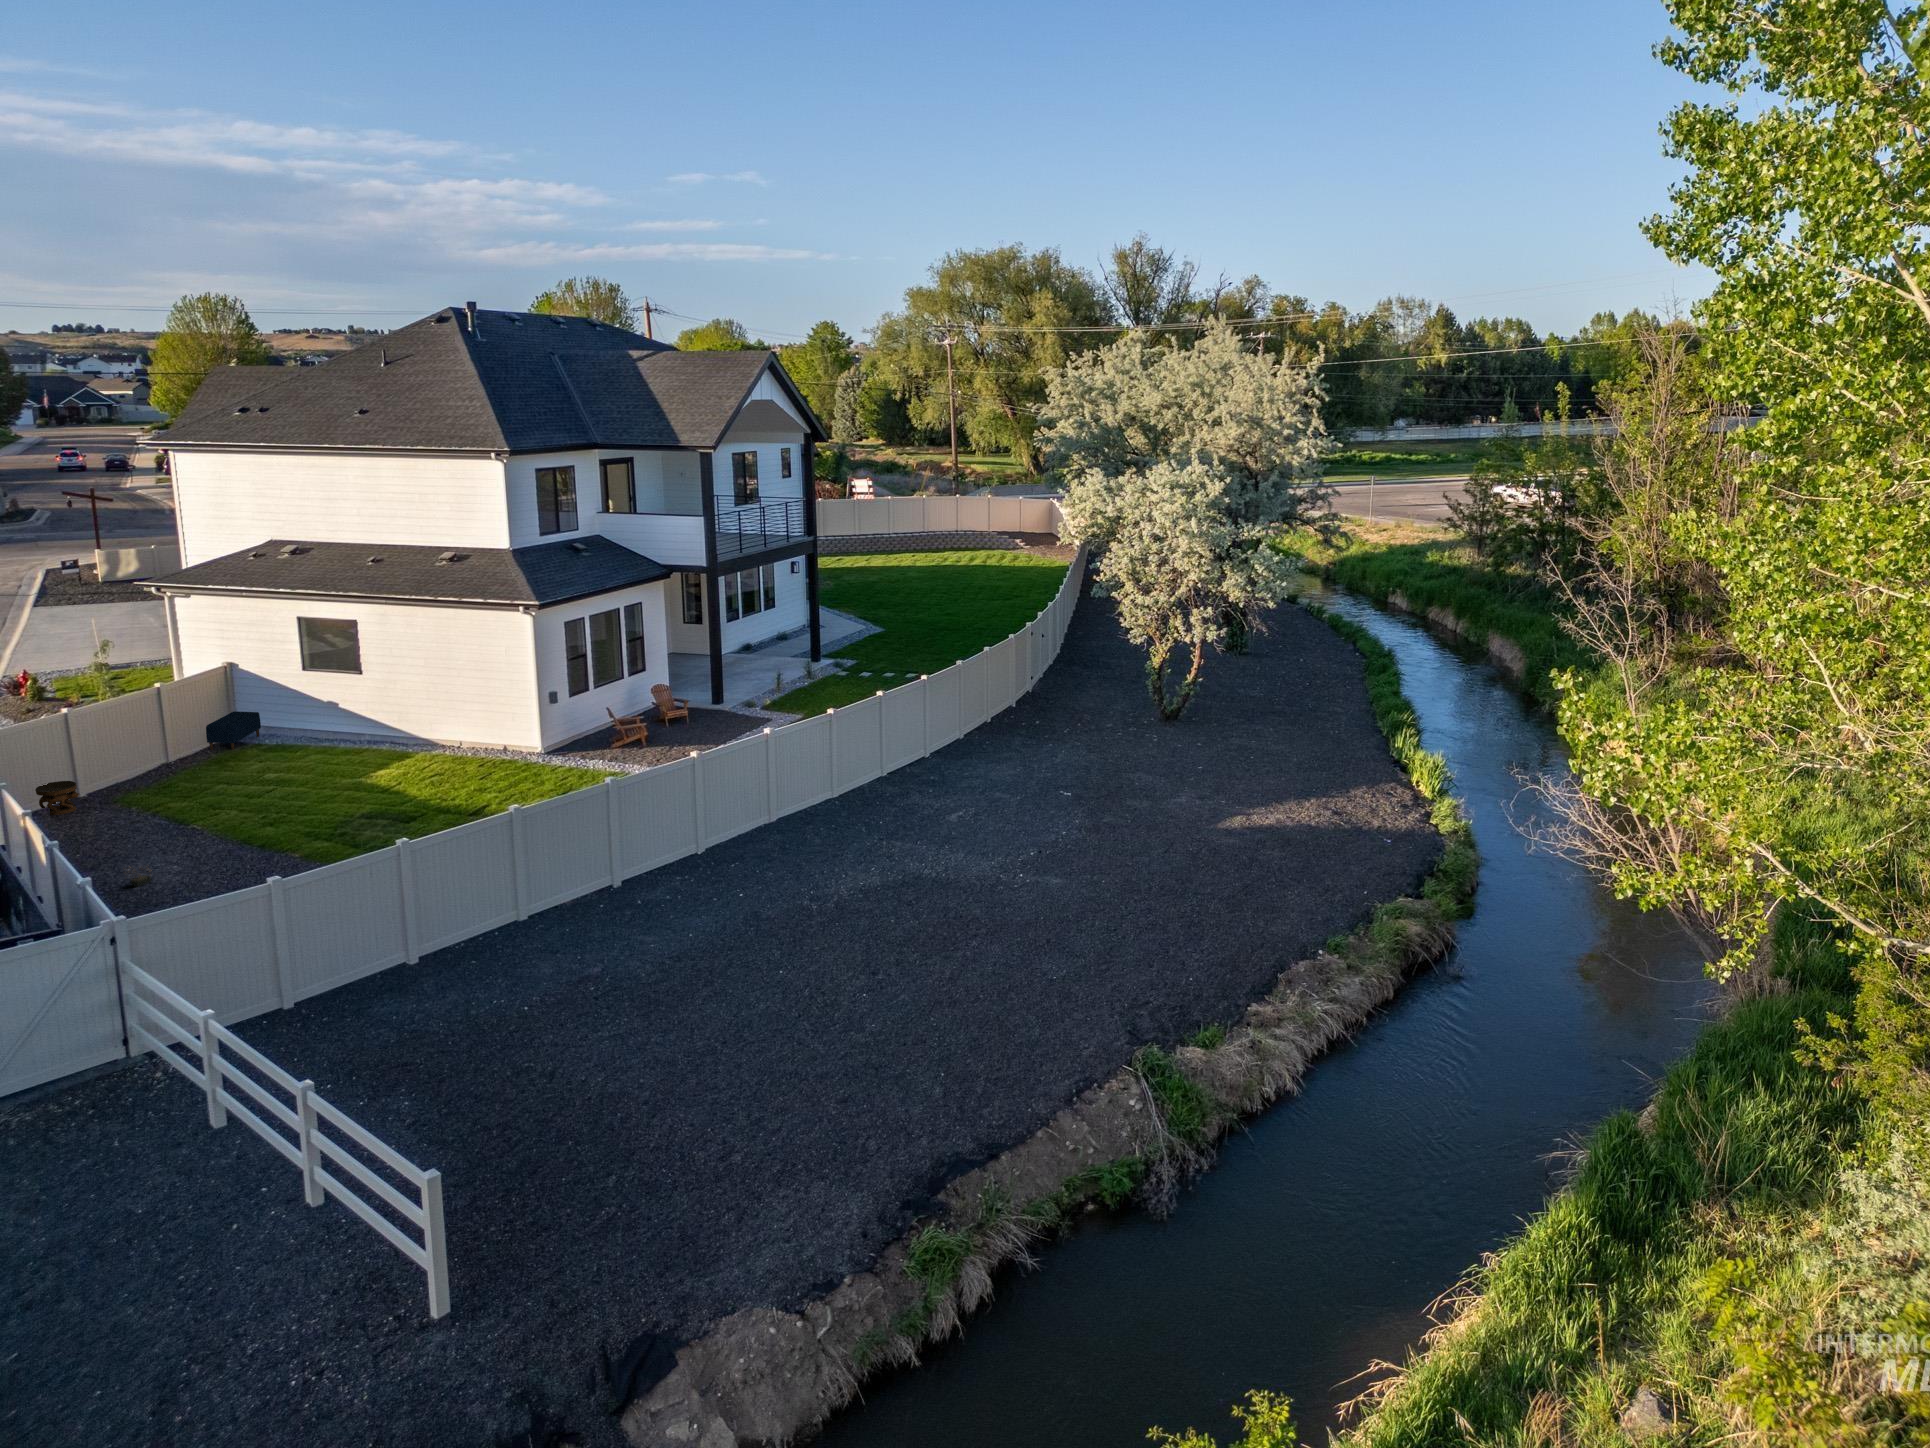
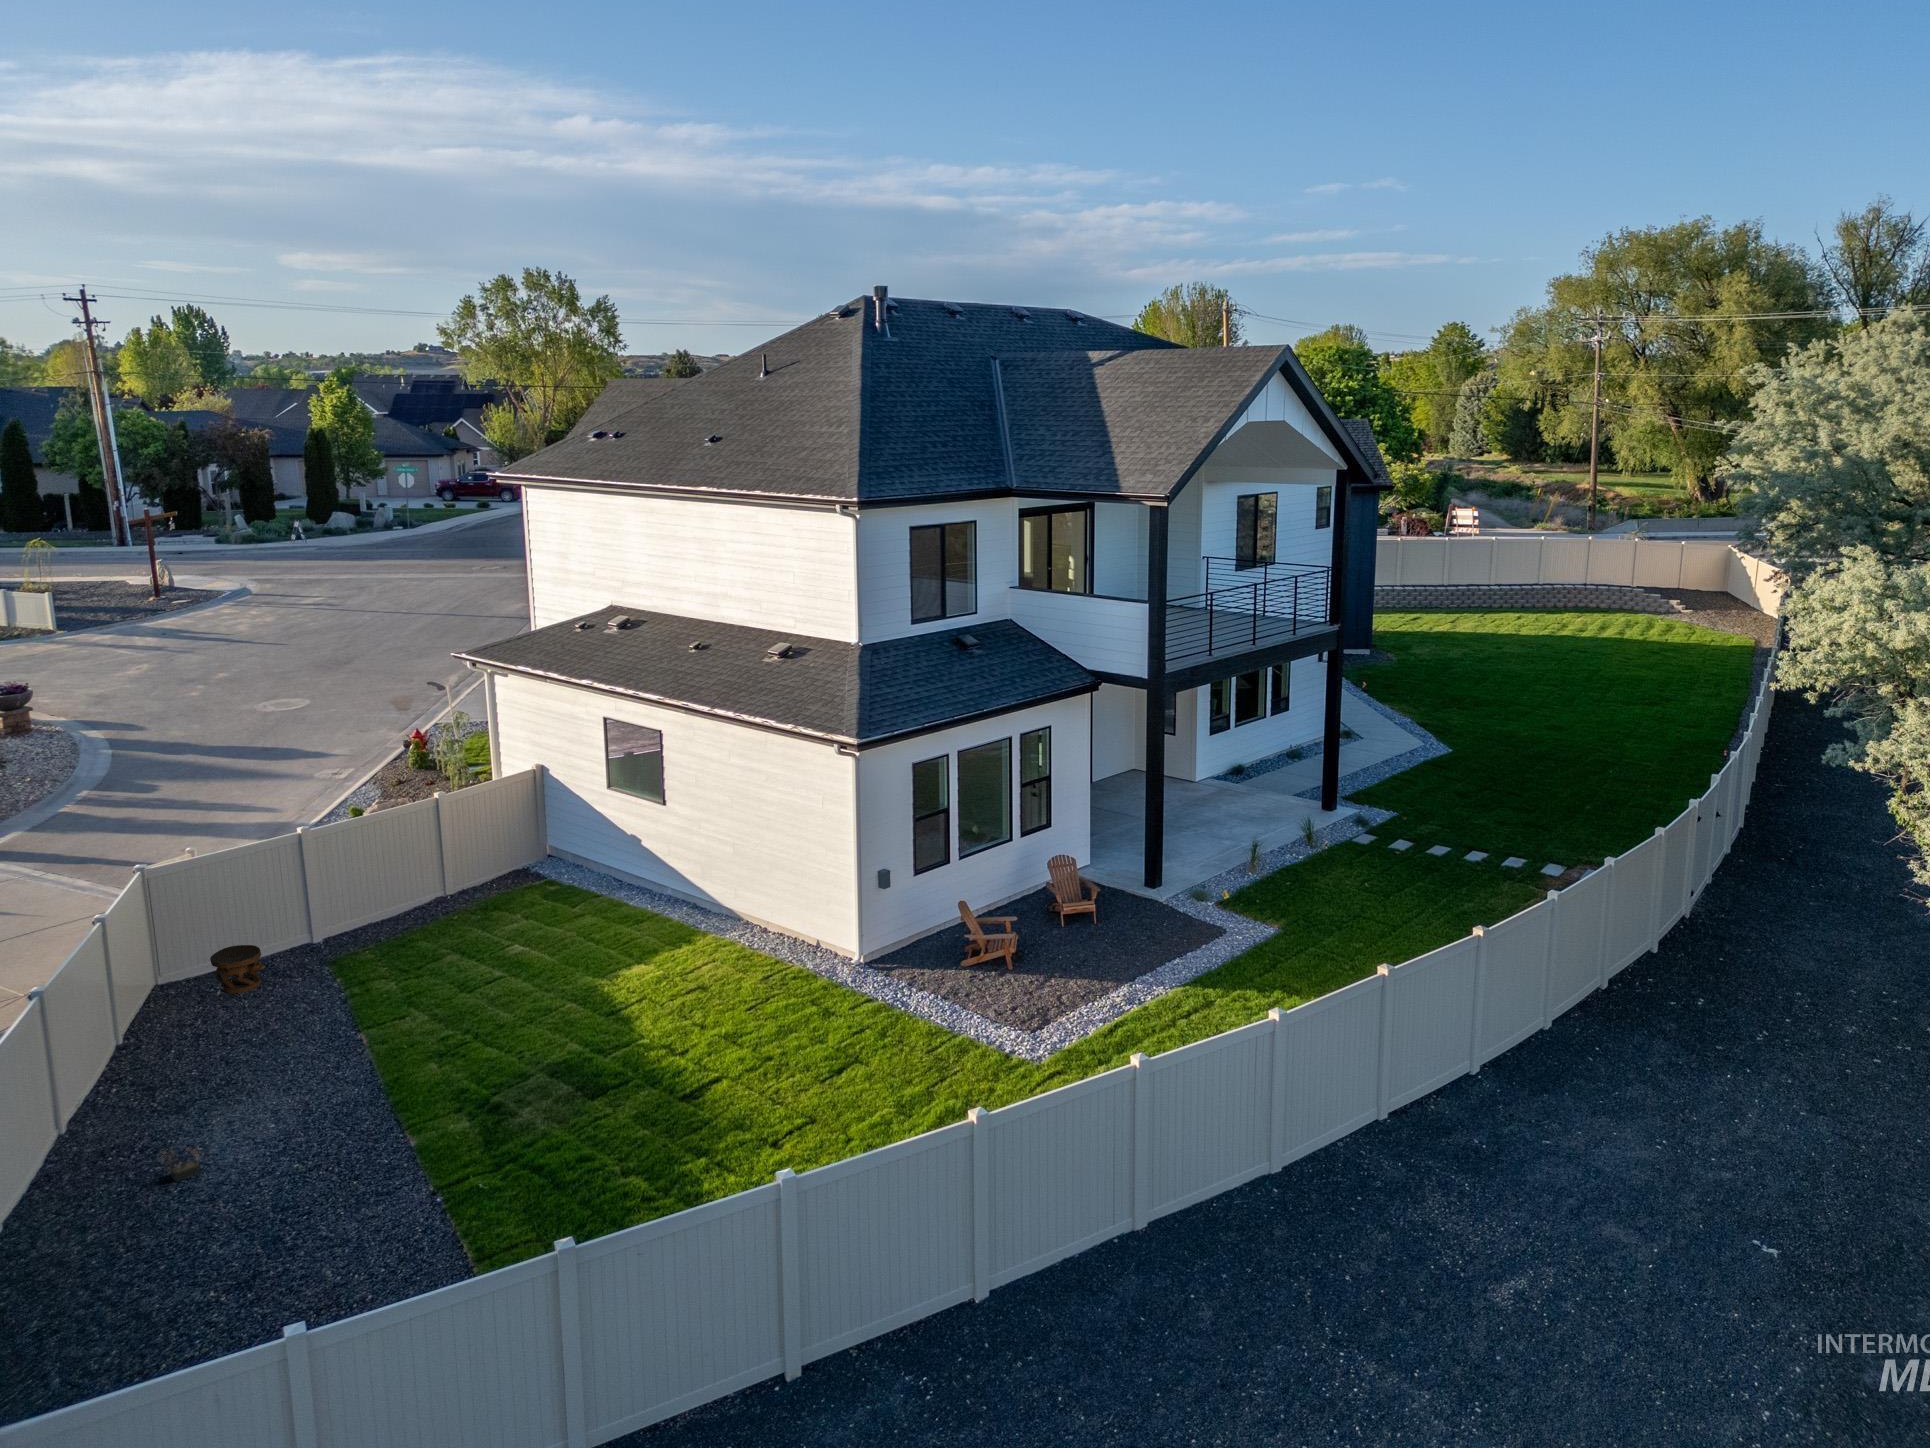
bench: present [206,711,261,750] -> none [480,836,556,895]

